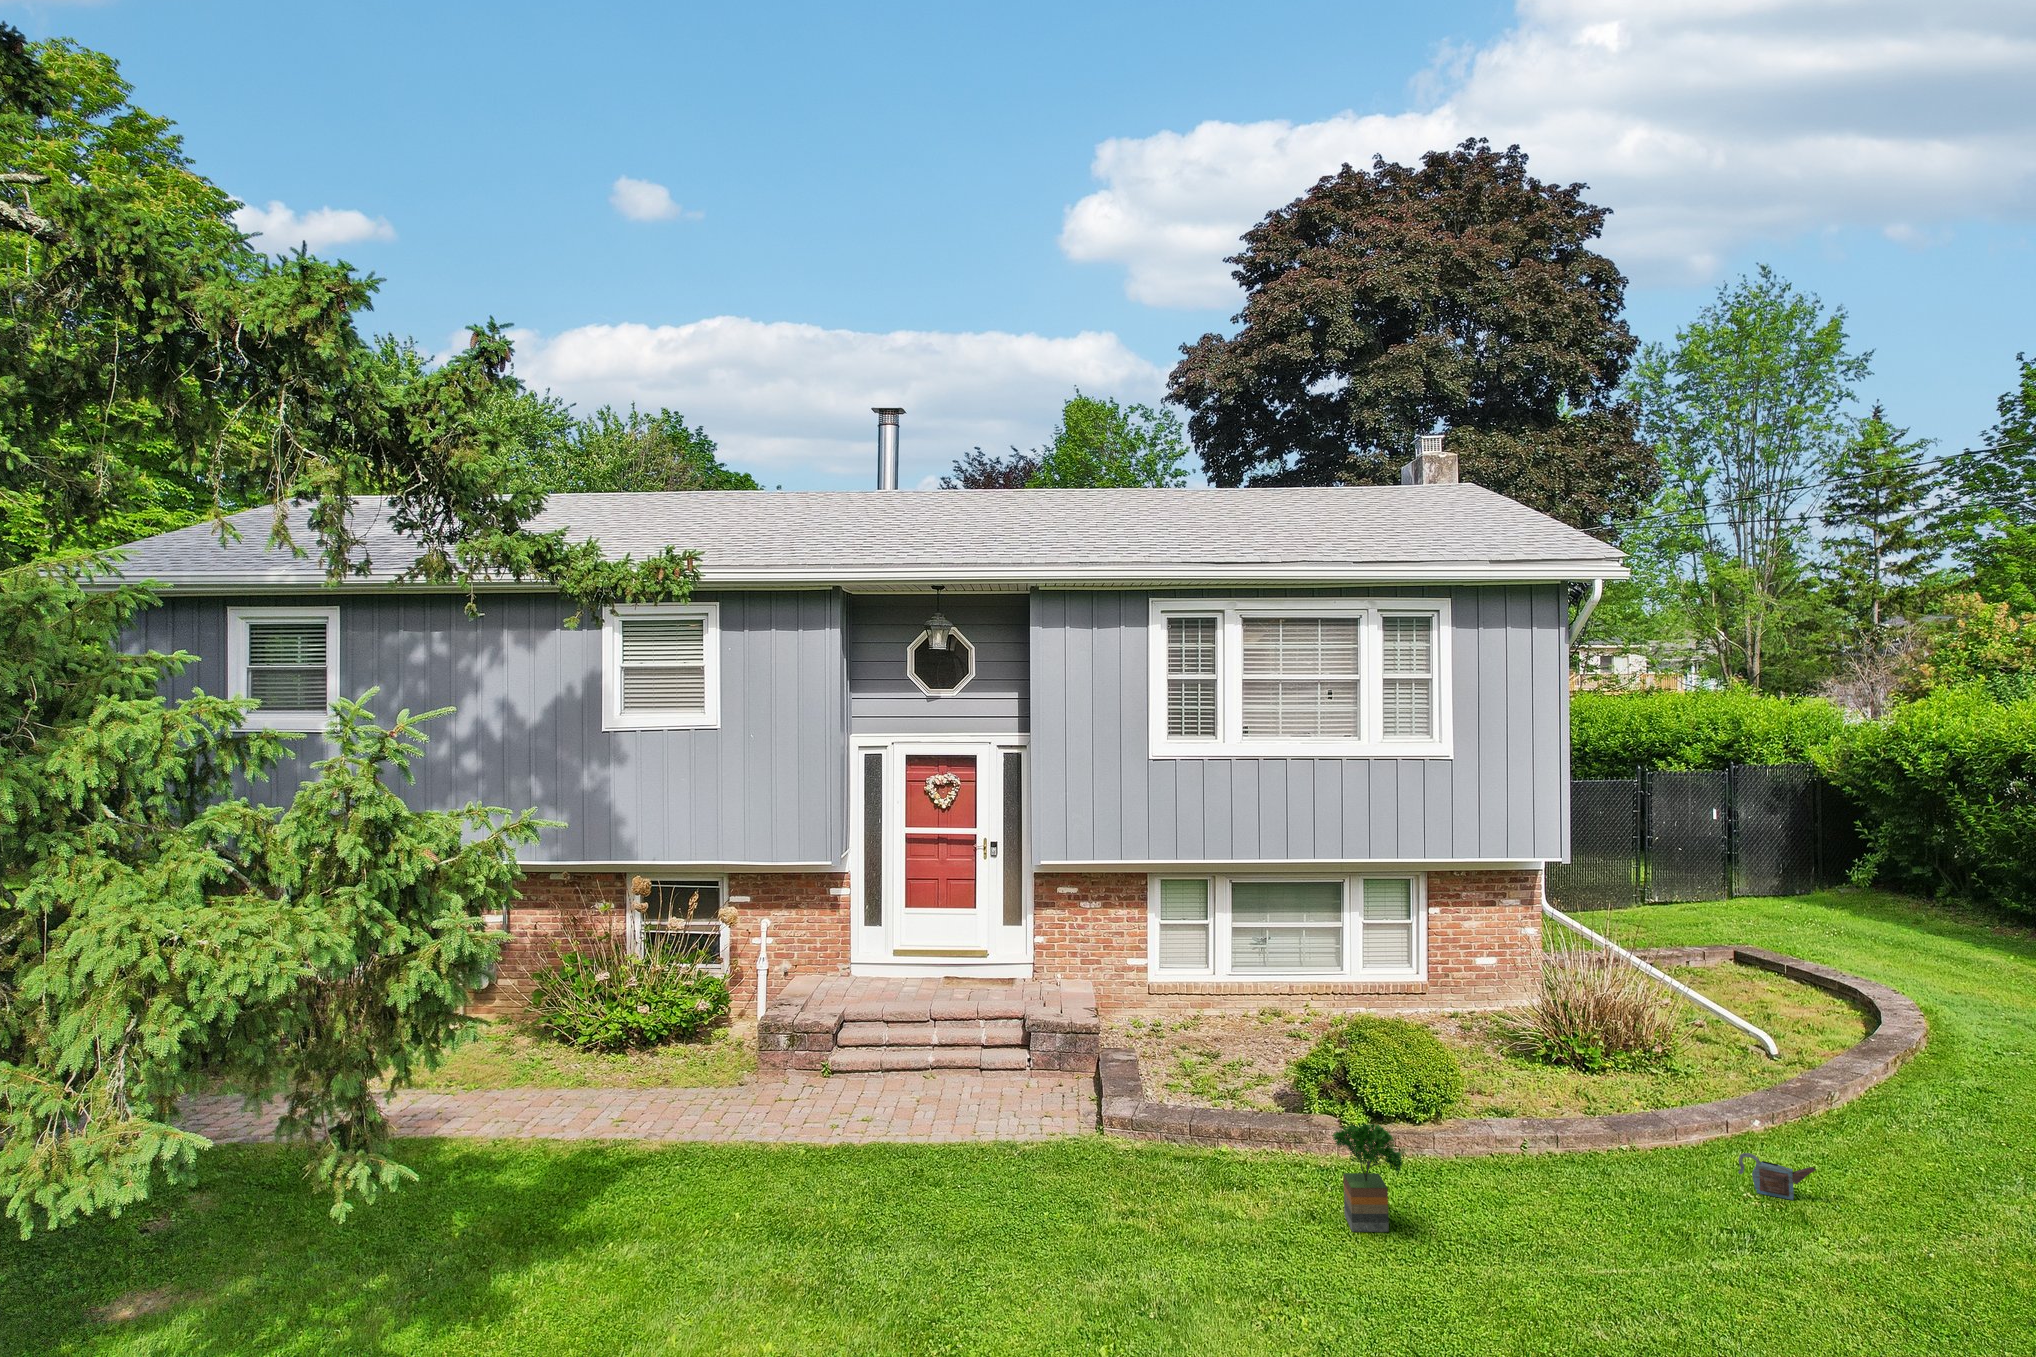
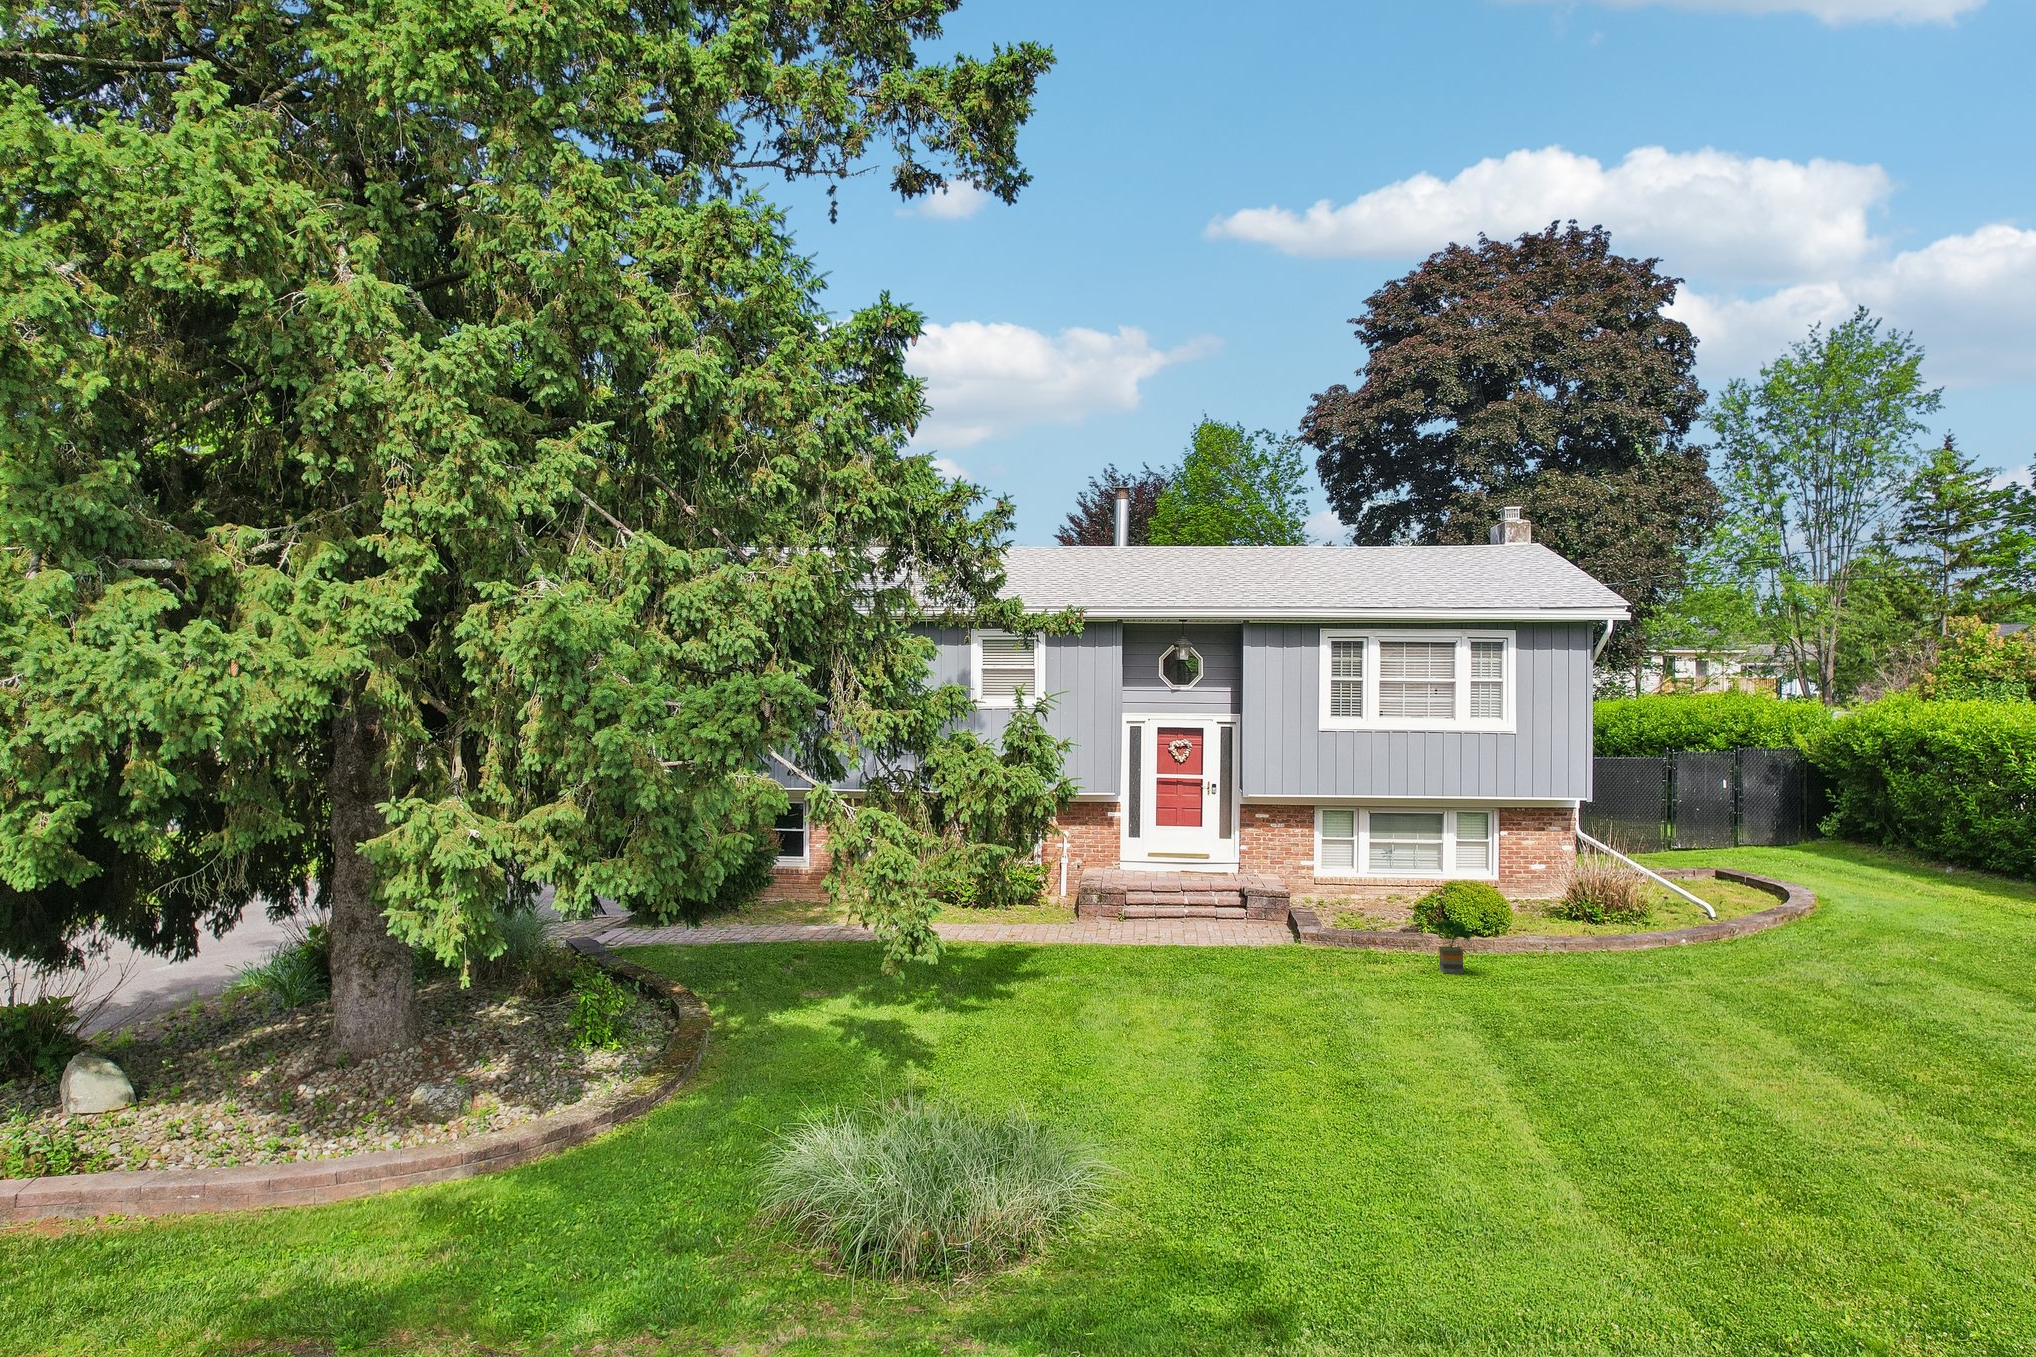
watering can: present [1738,1153,1816,1200] -> none [1664,946,1706,969]

